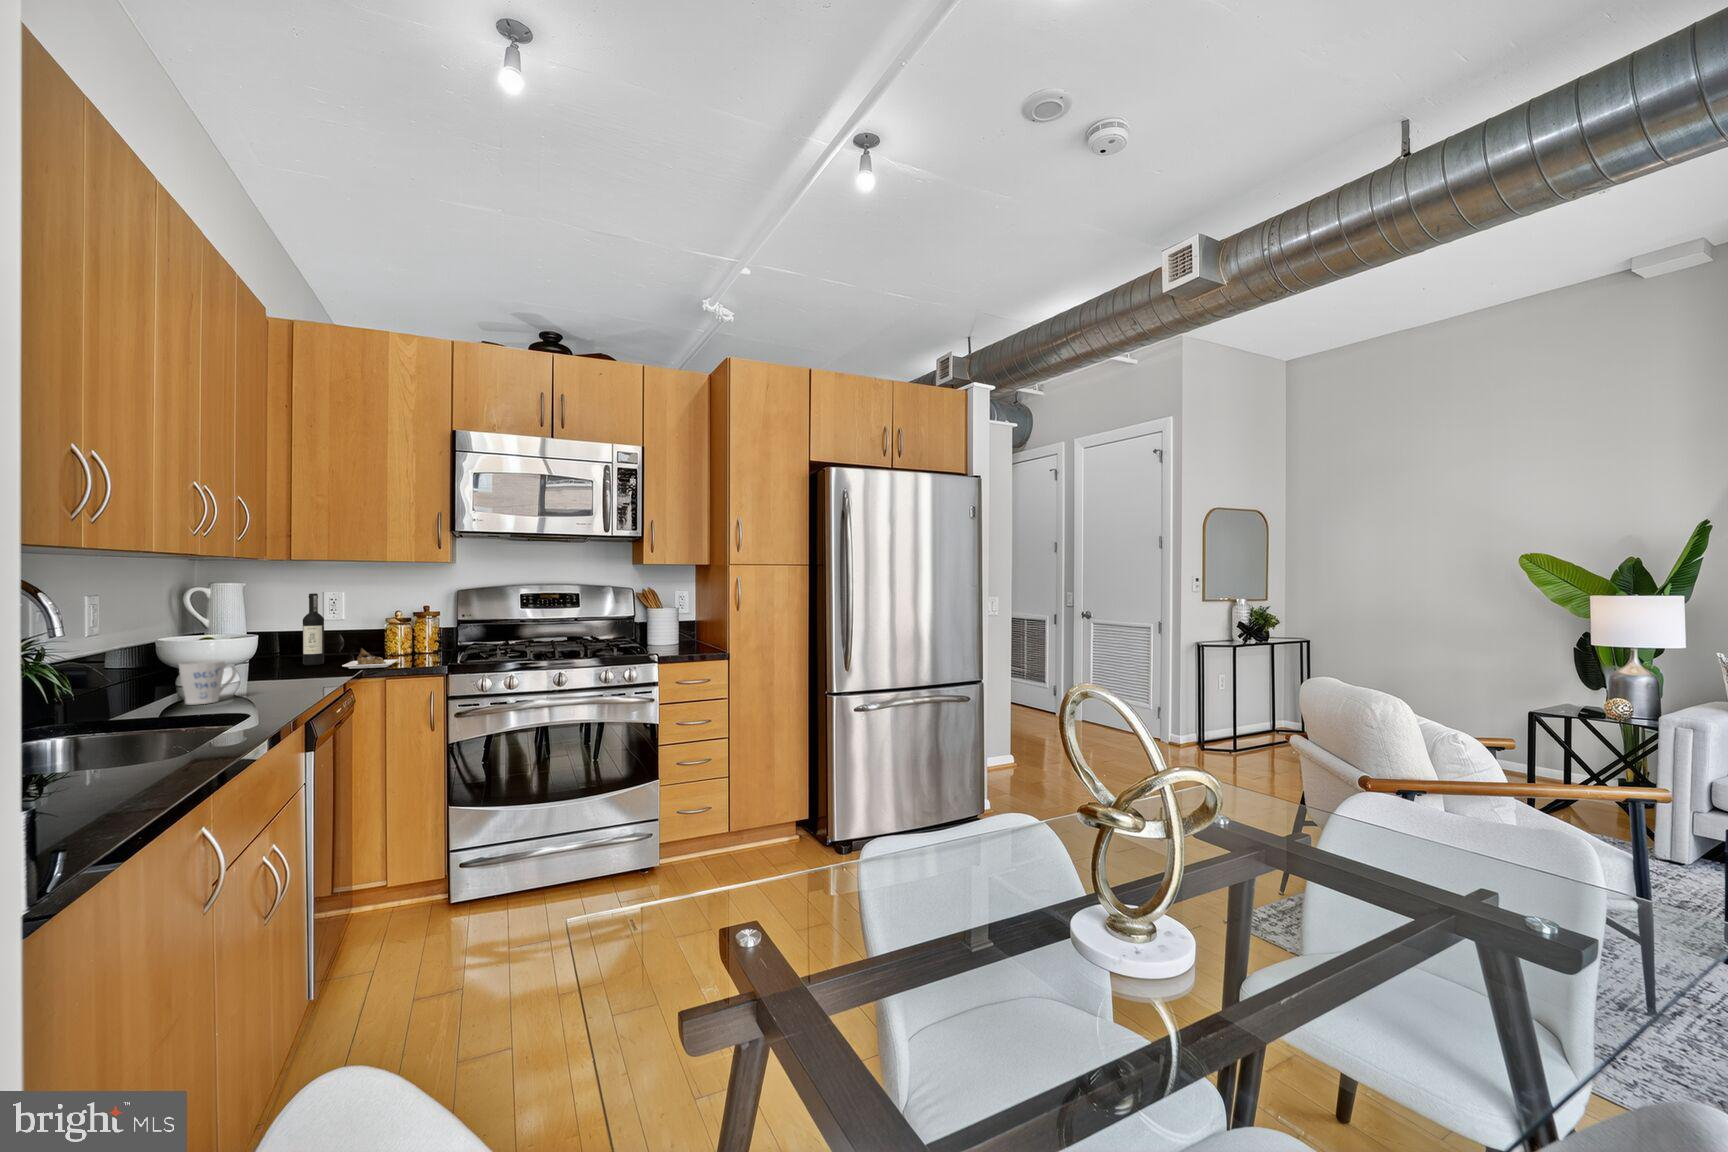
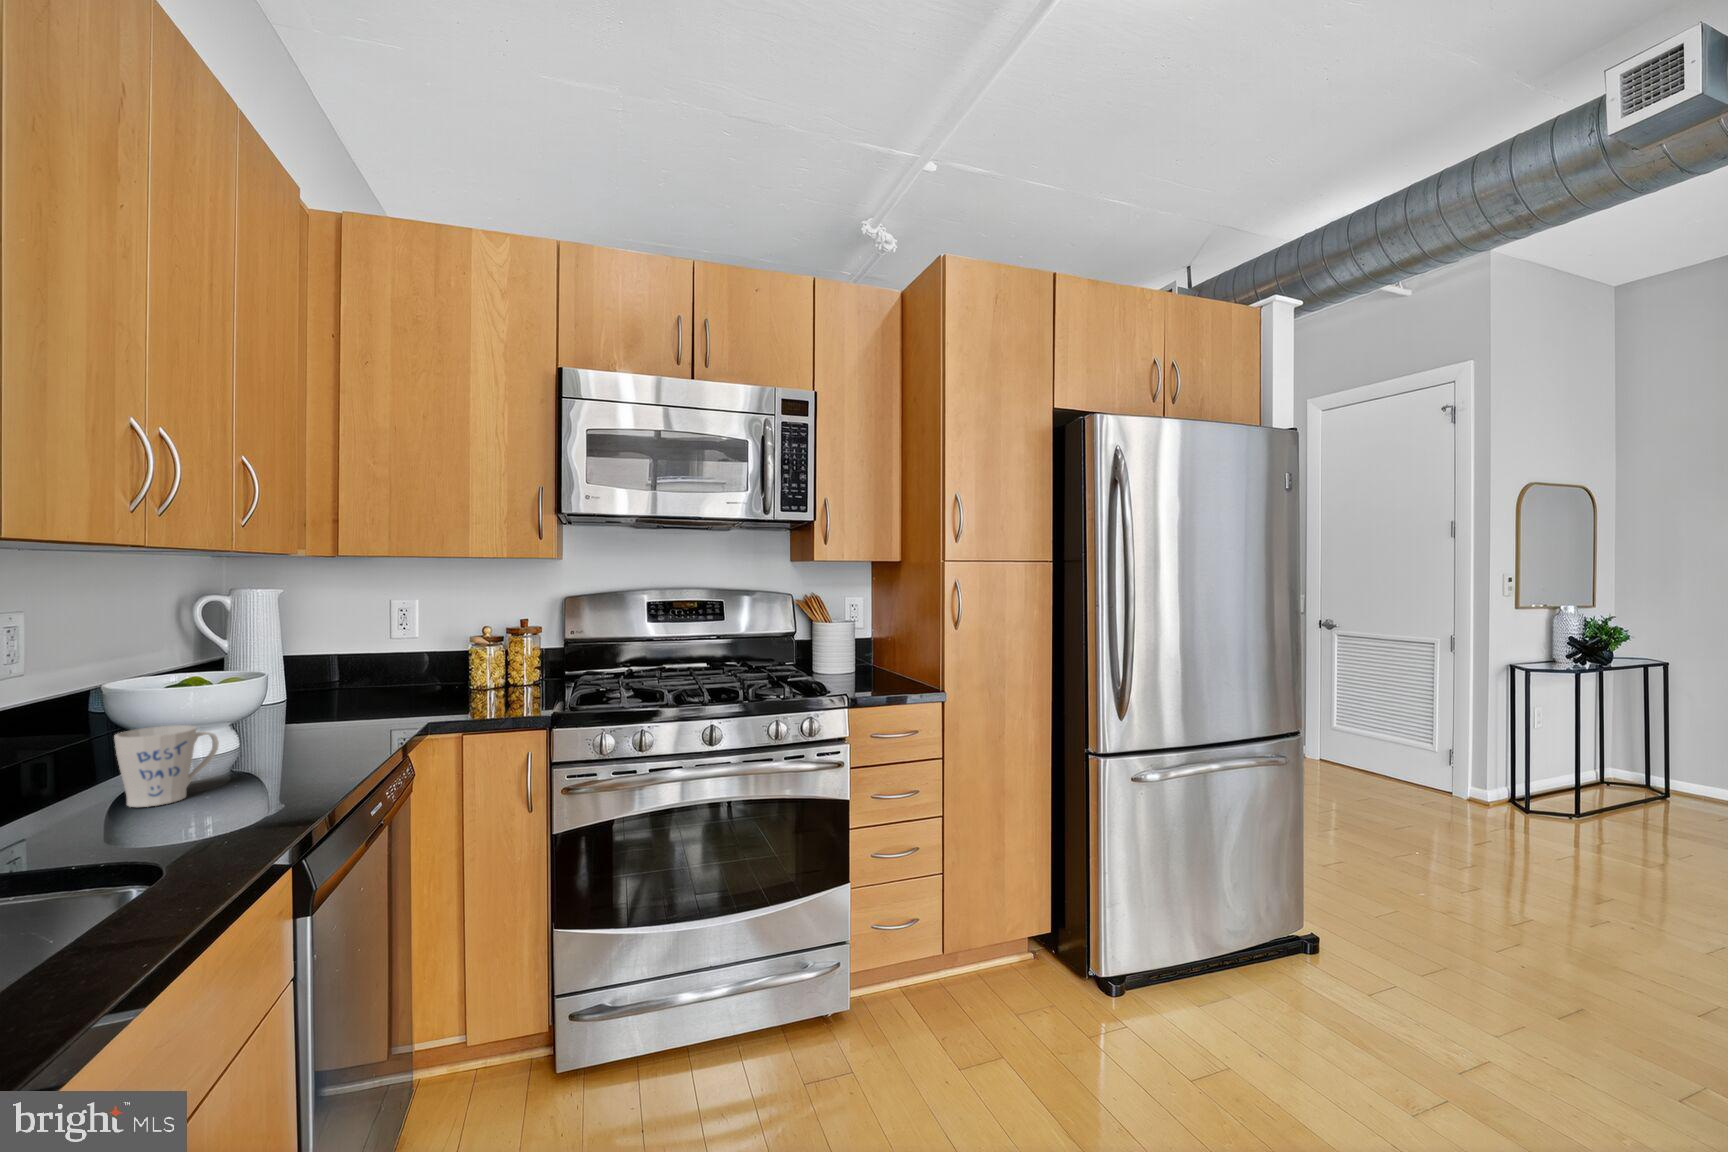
wine bottle: present [303,593,399,669] -> none [350,604,483,718]

